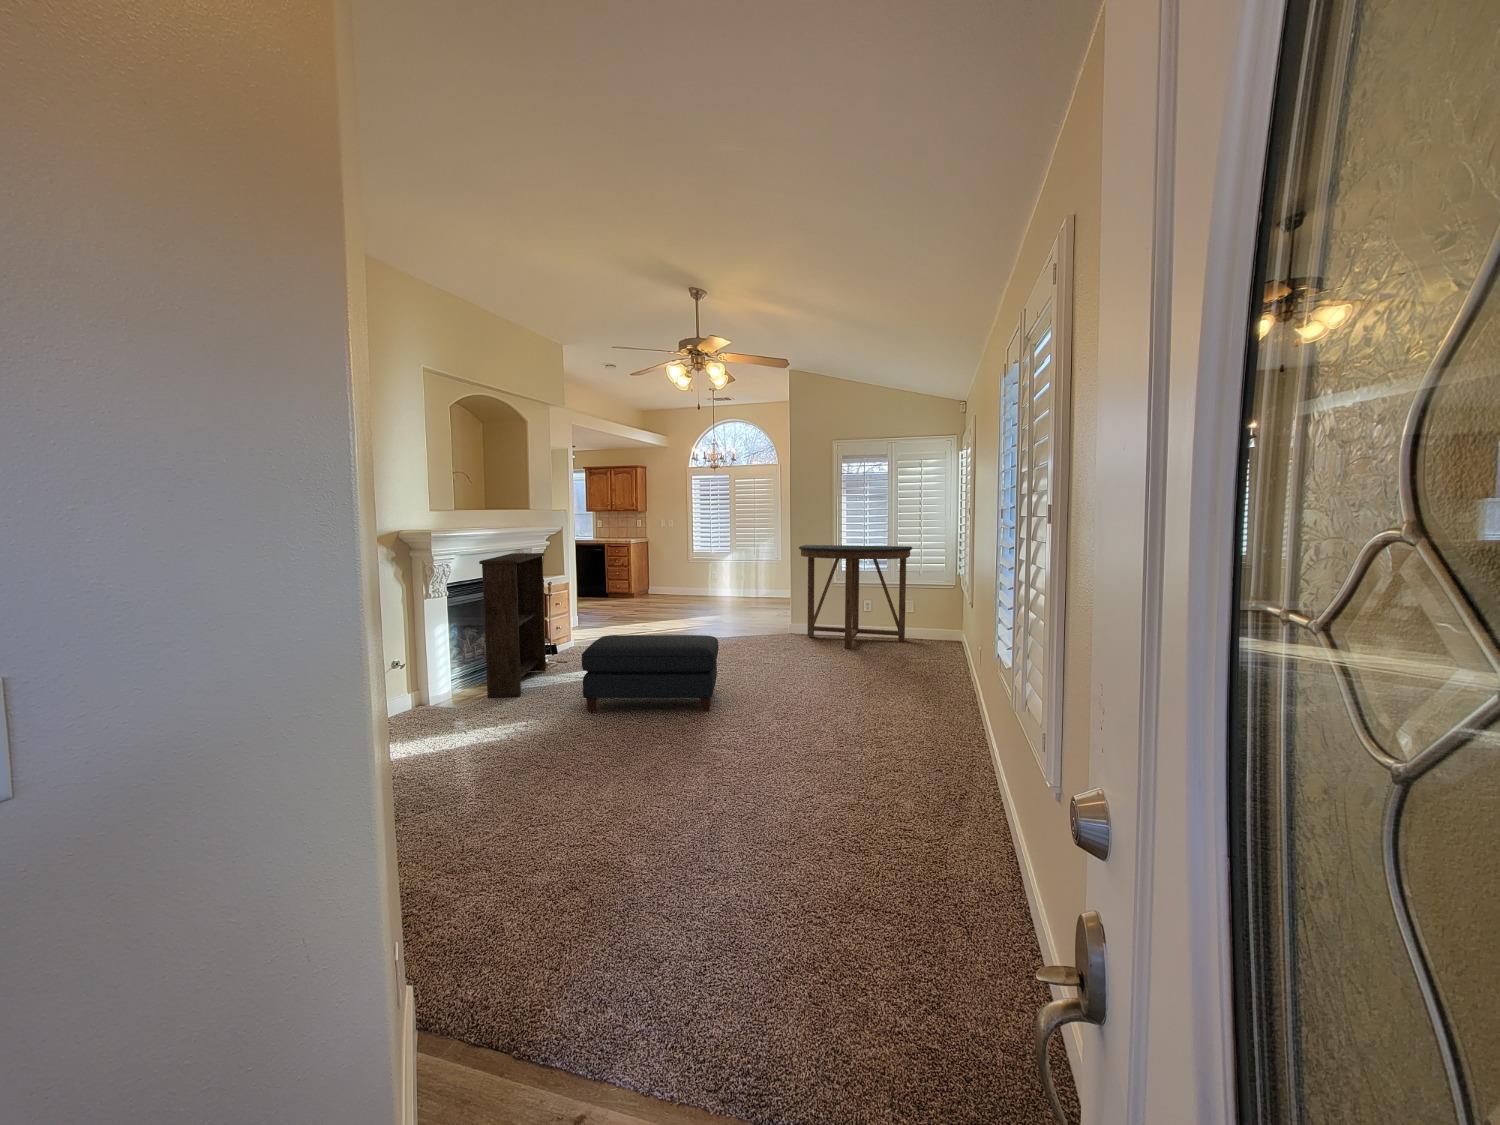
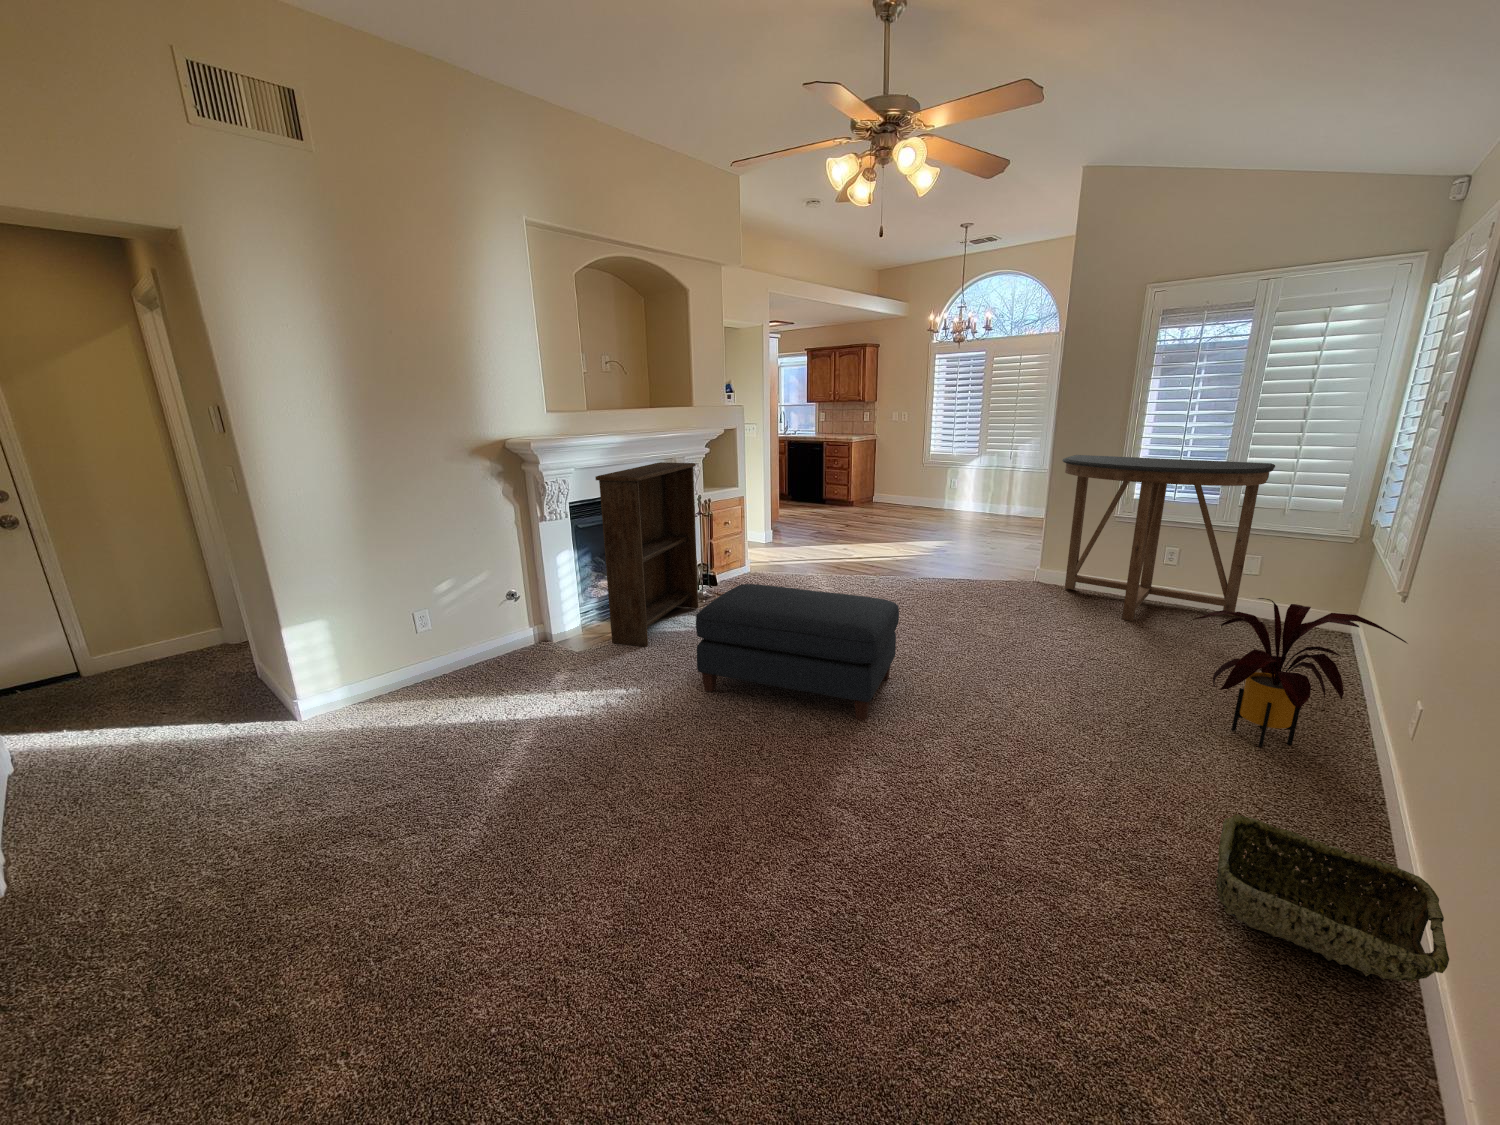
house plant: none [881,610,972,693] -> present [1194,598,1407,747]
woven basket: none [904,702,985,753] -> present [1216,814,1449,982]

